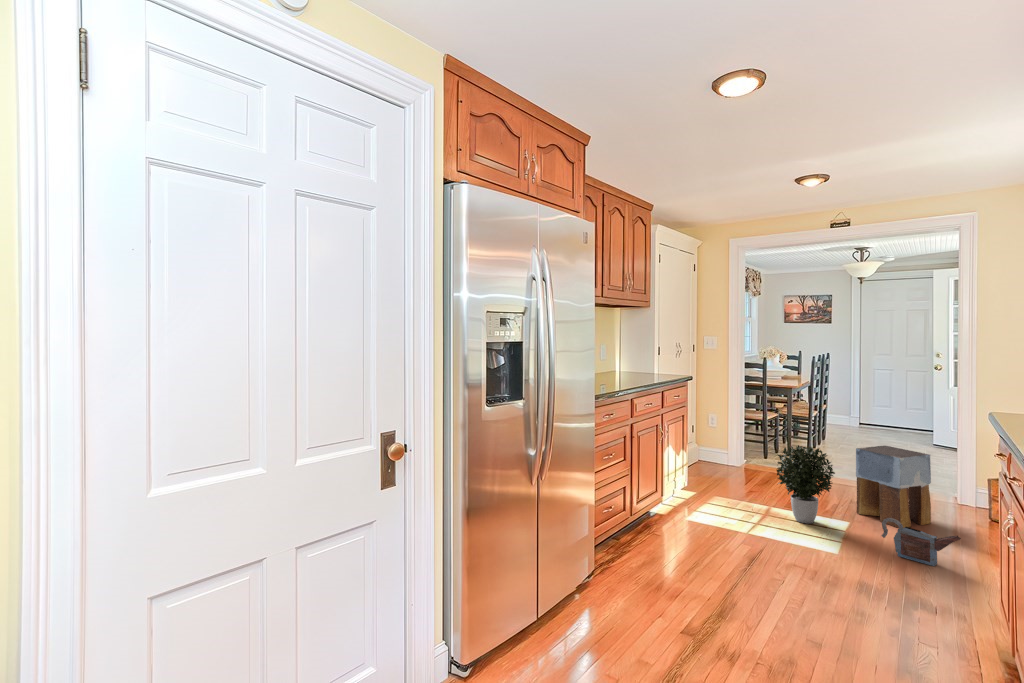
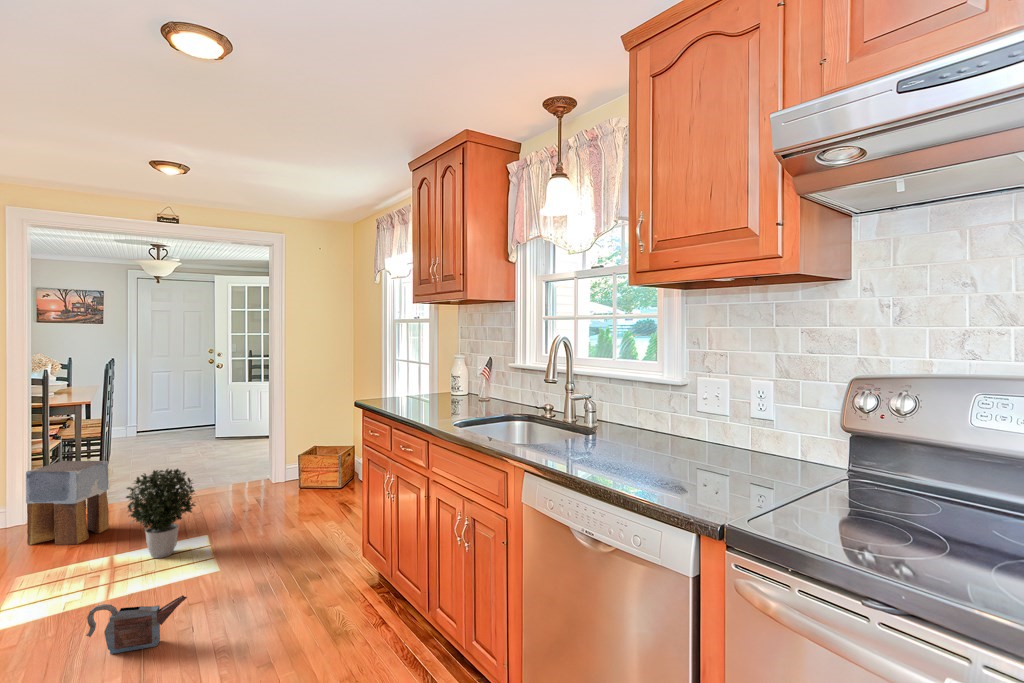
stool: present [856,446,931,528] -> present [26,461,109,545]
watering can: present [881,518,961,566] -> present [86,595,187,654]

